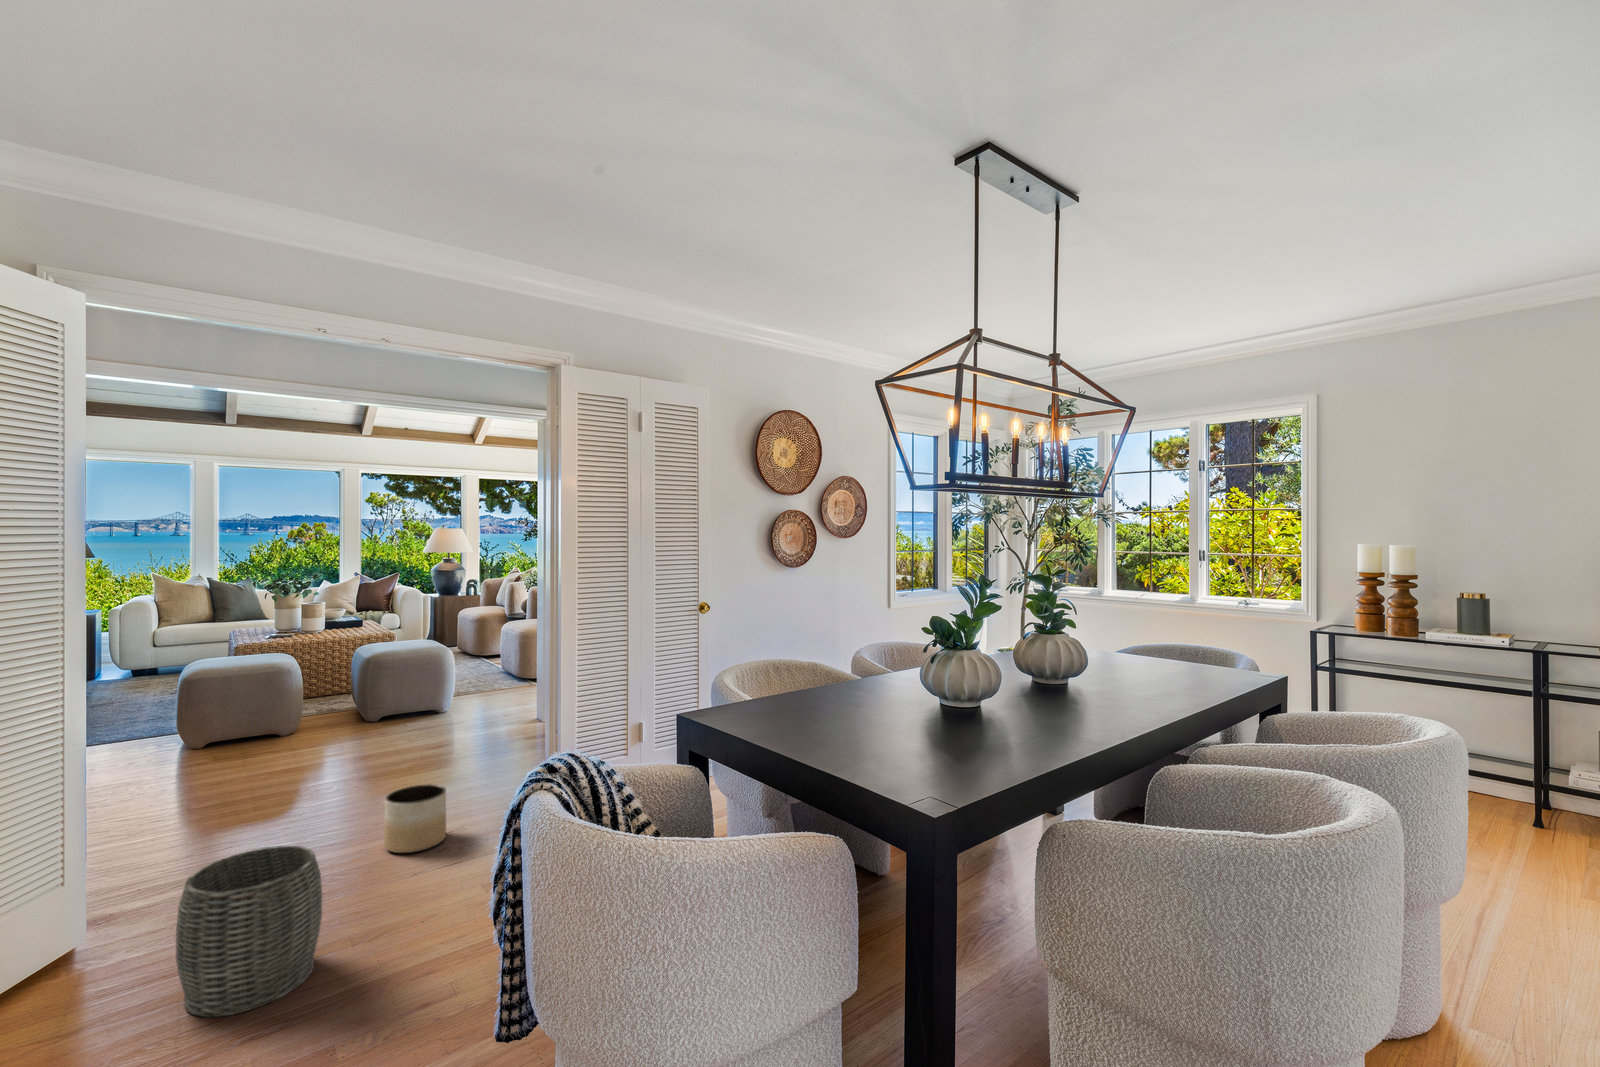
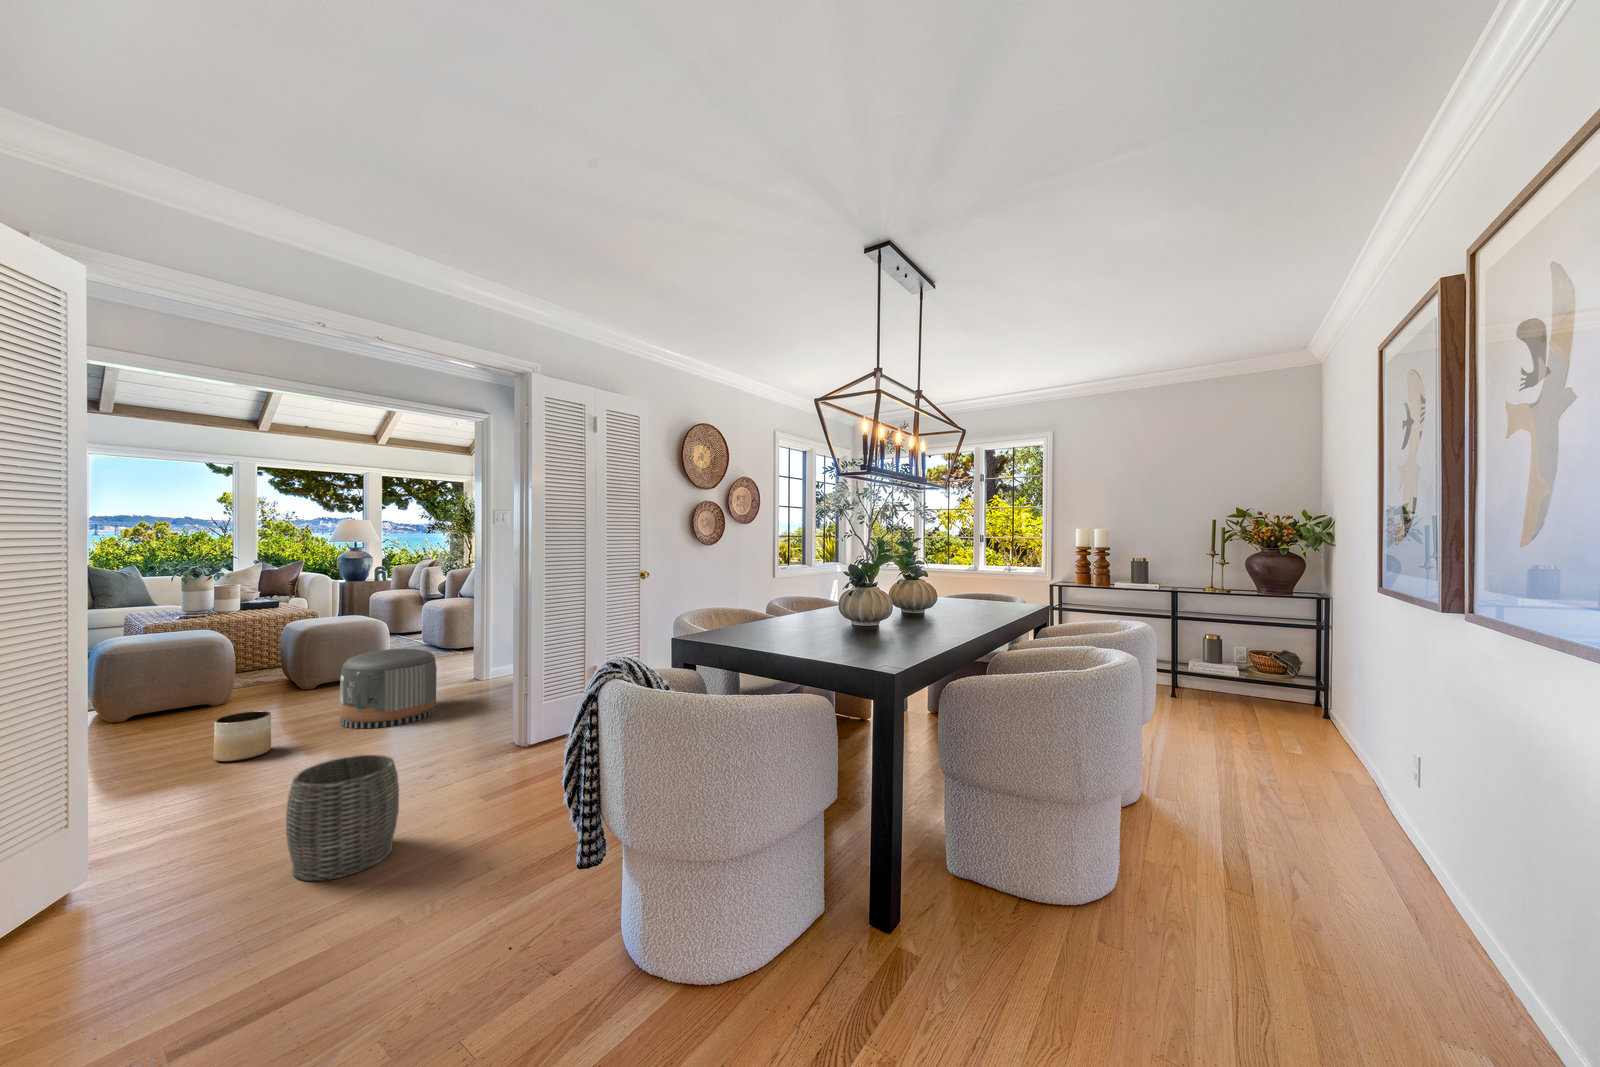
pouf: none [367,686,473,781] -> present [340,649,437,729]
planter: present [384,784,446,853] -> present [214,711,271,762]

